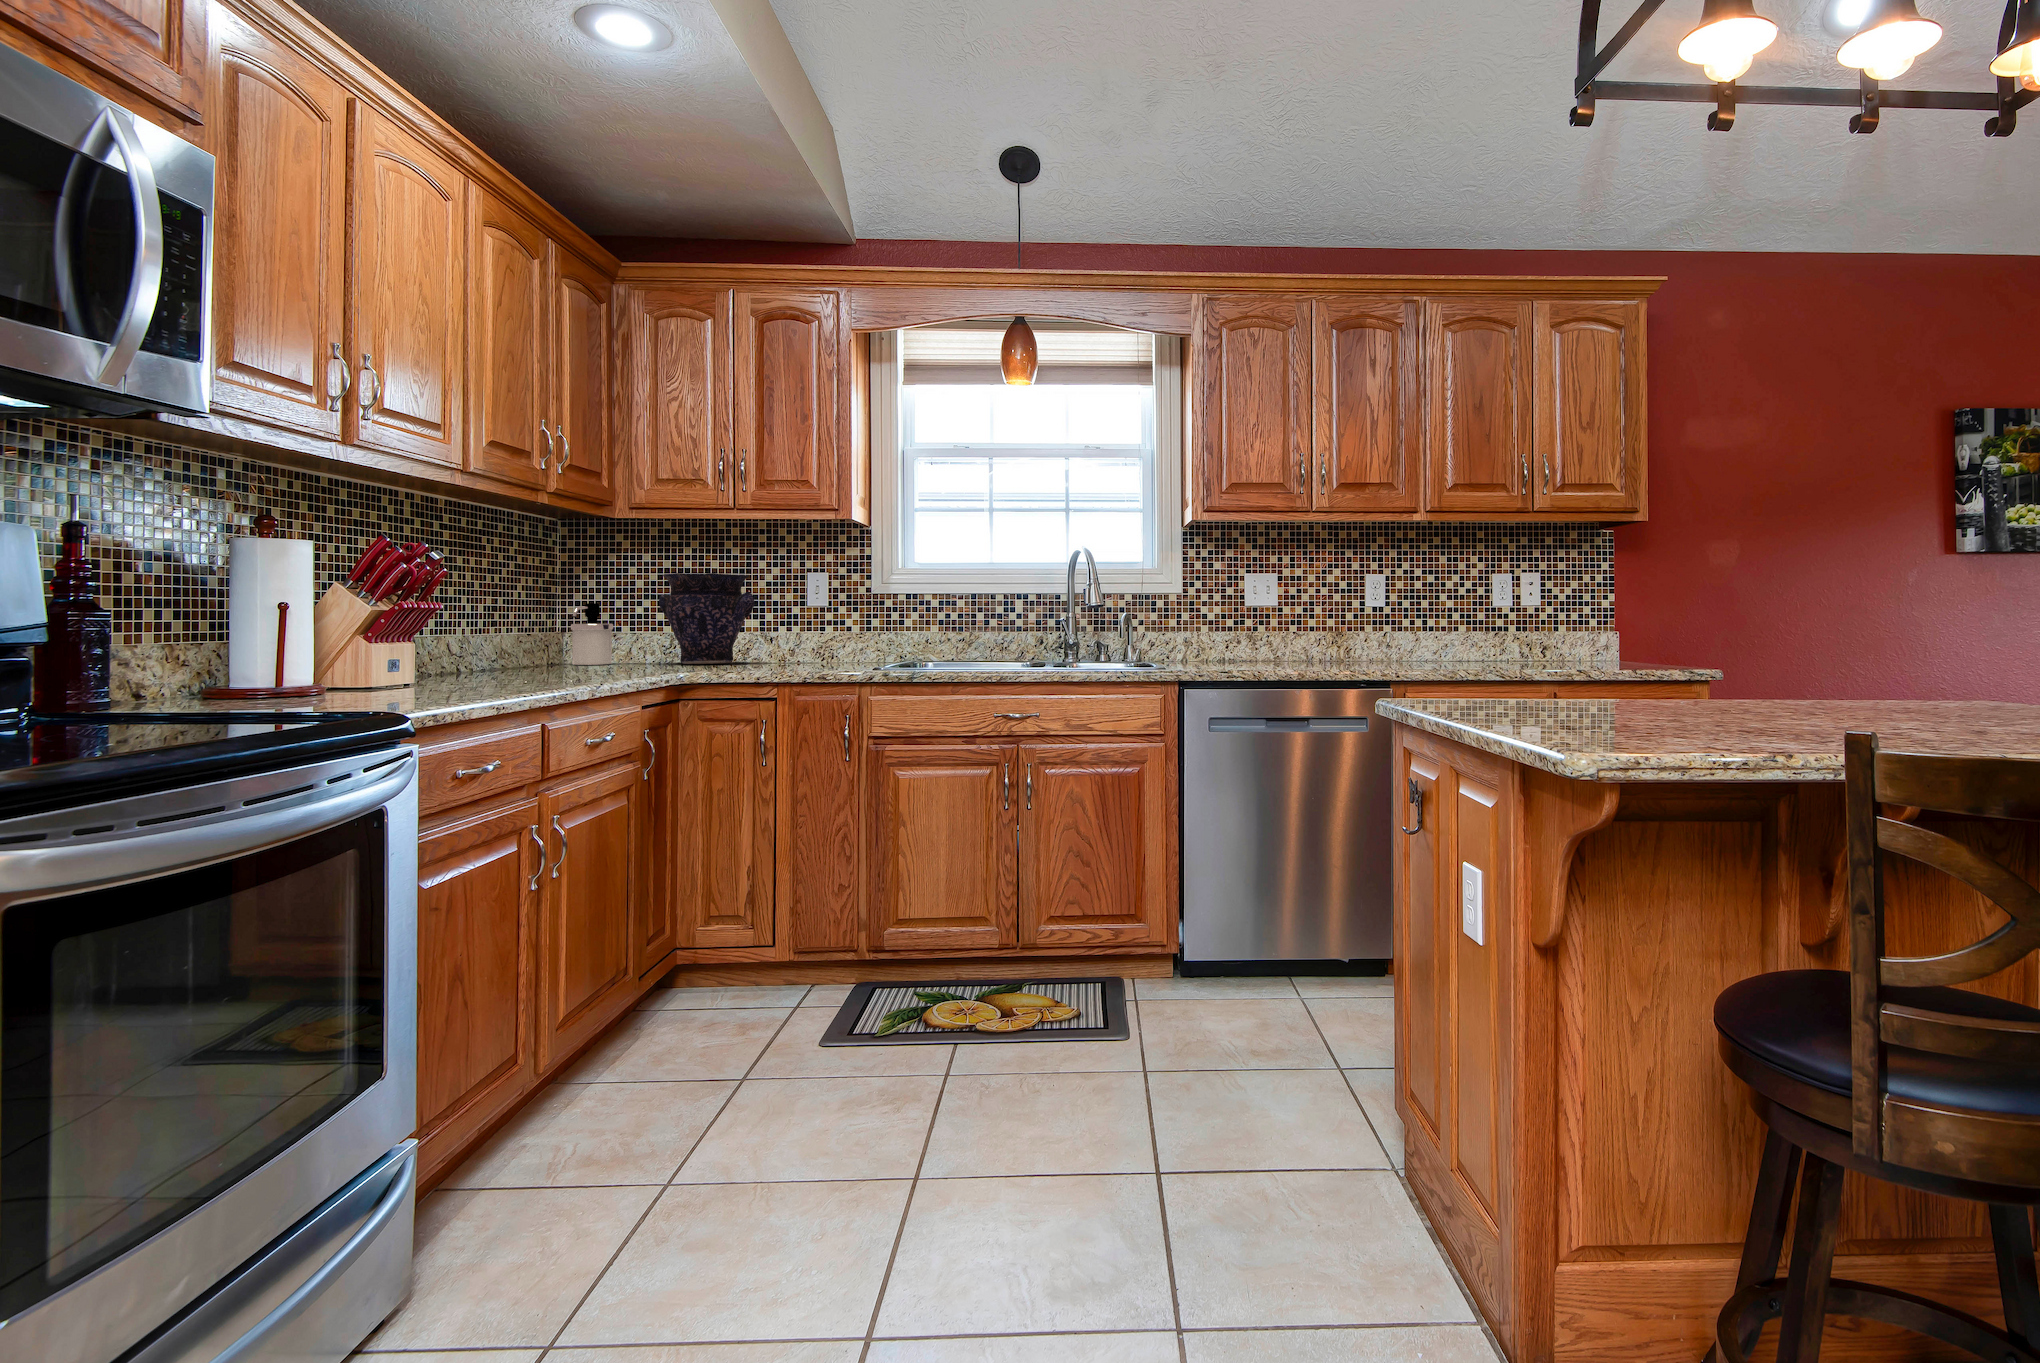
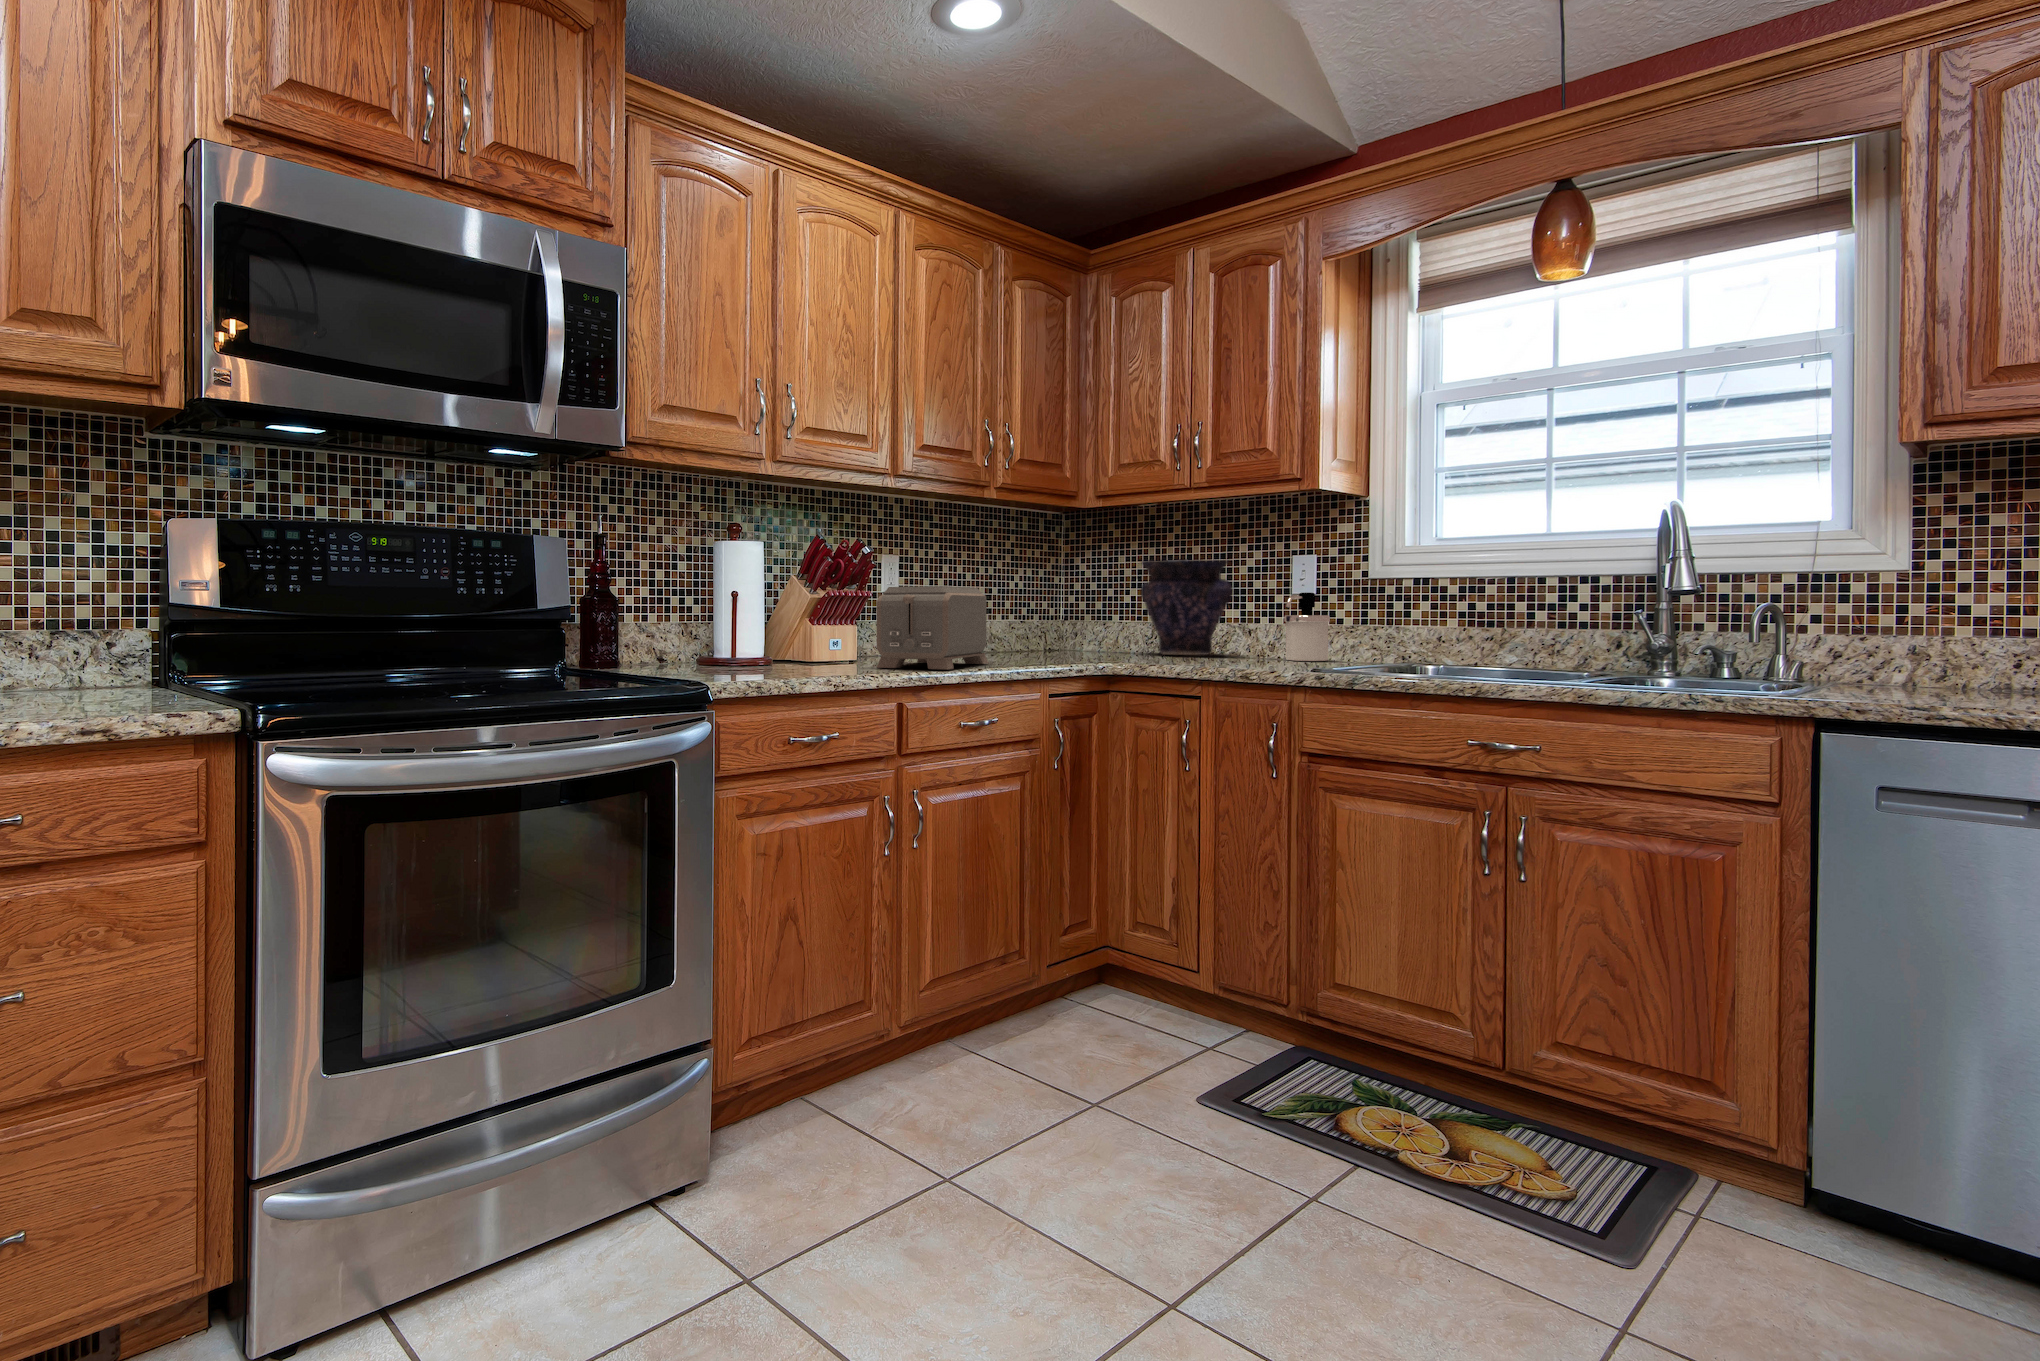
toaster: none [447,598,553,687] -> present [876,586,988,670]
soap dispenser: present [571,603,613,665] -> present [1284,592,1330,661]

